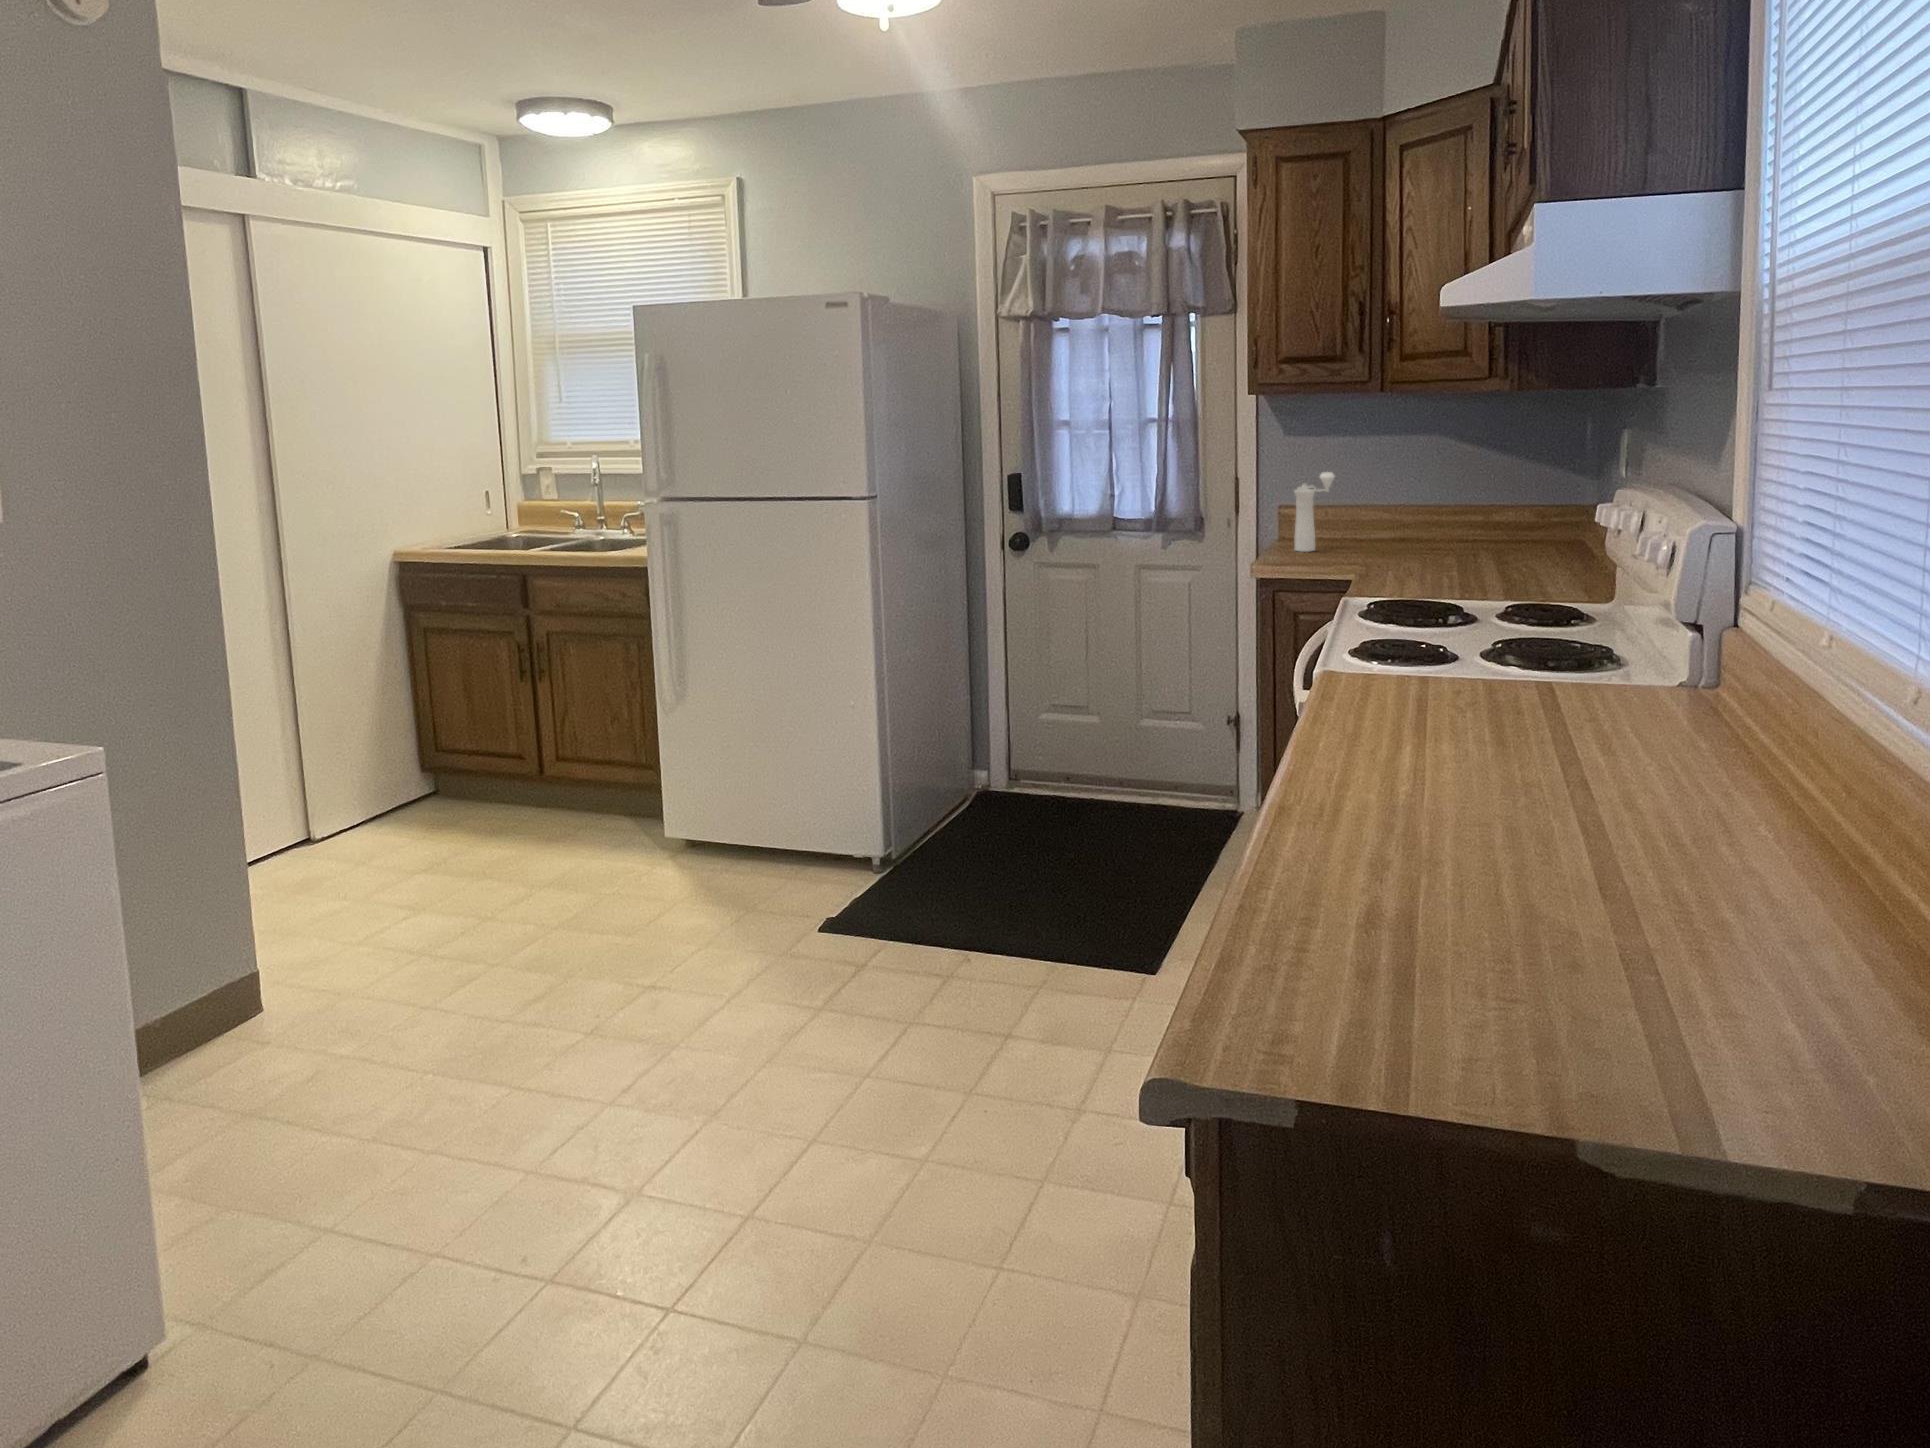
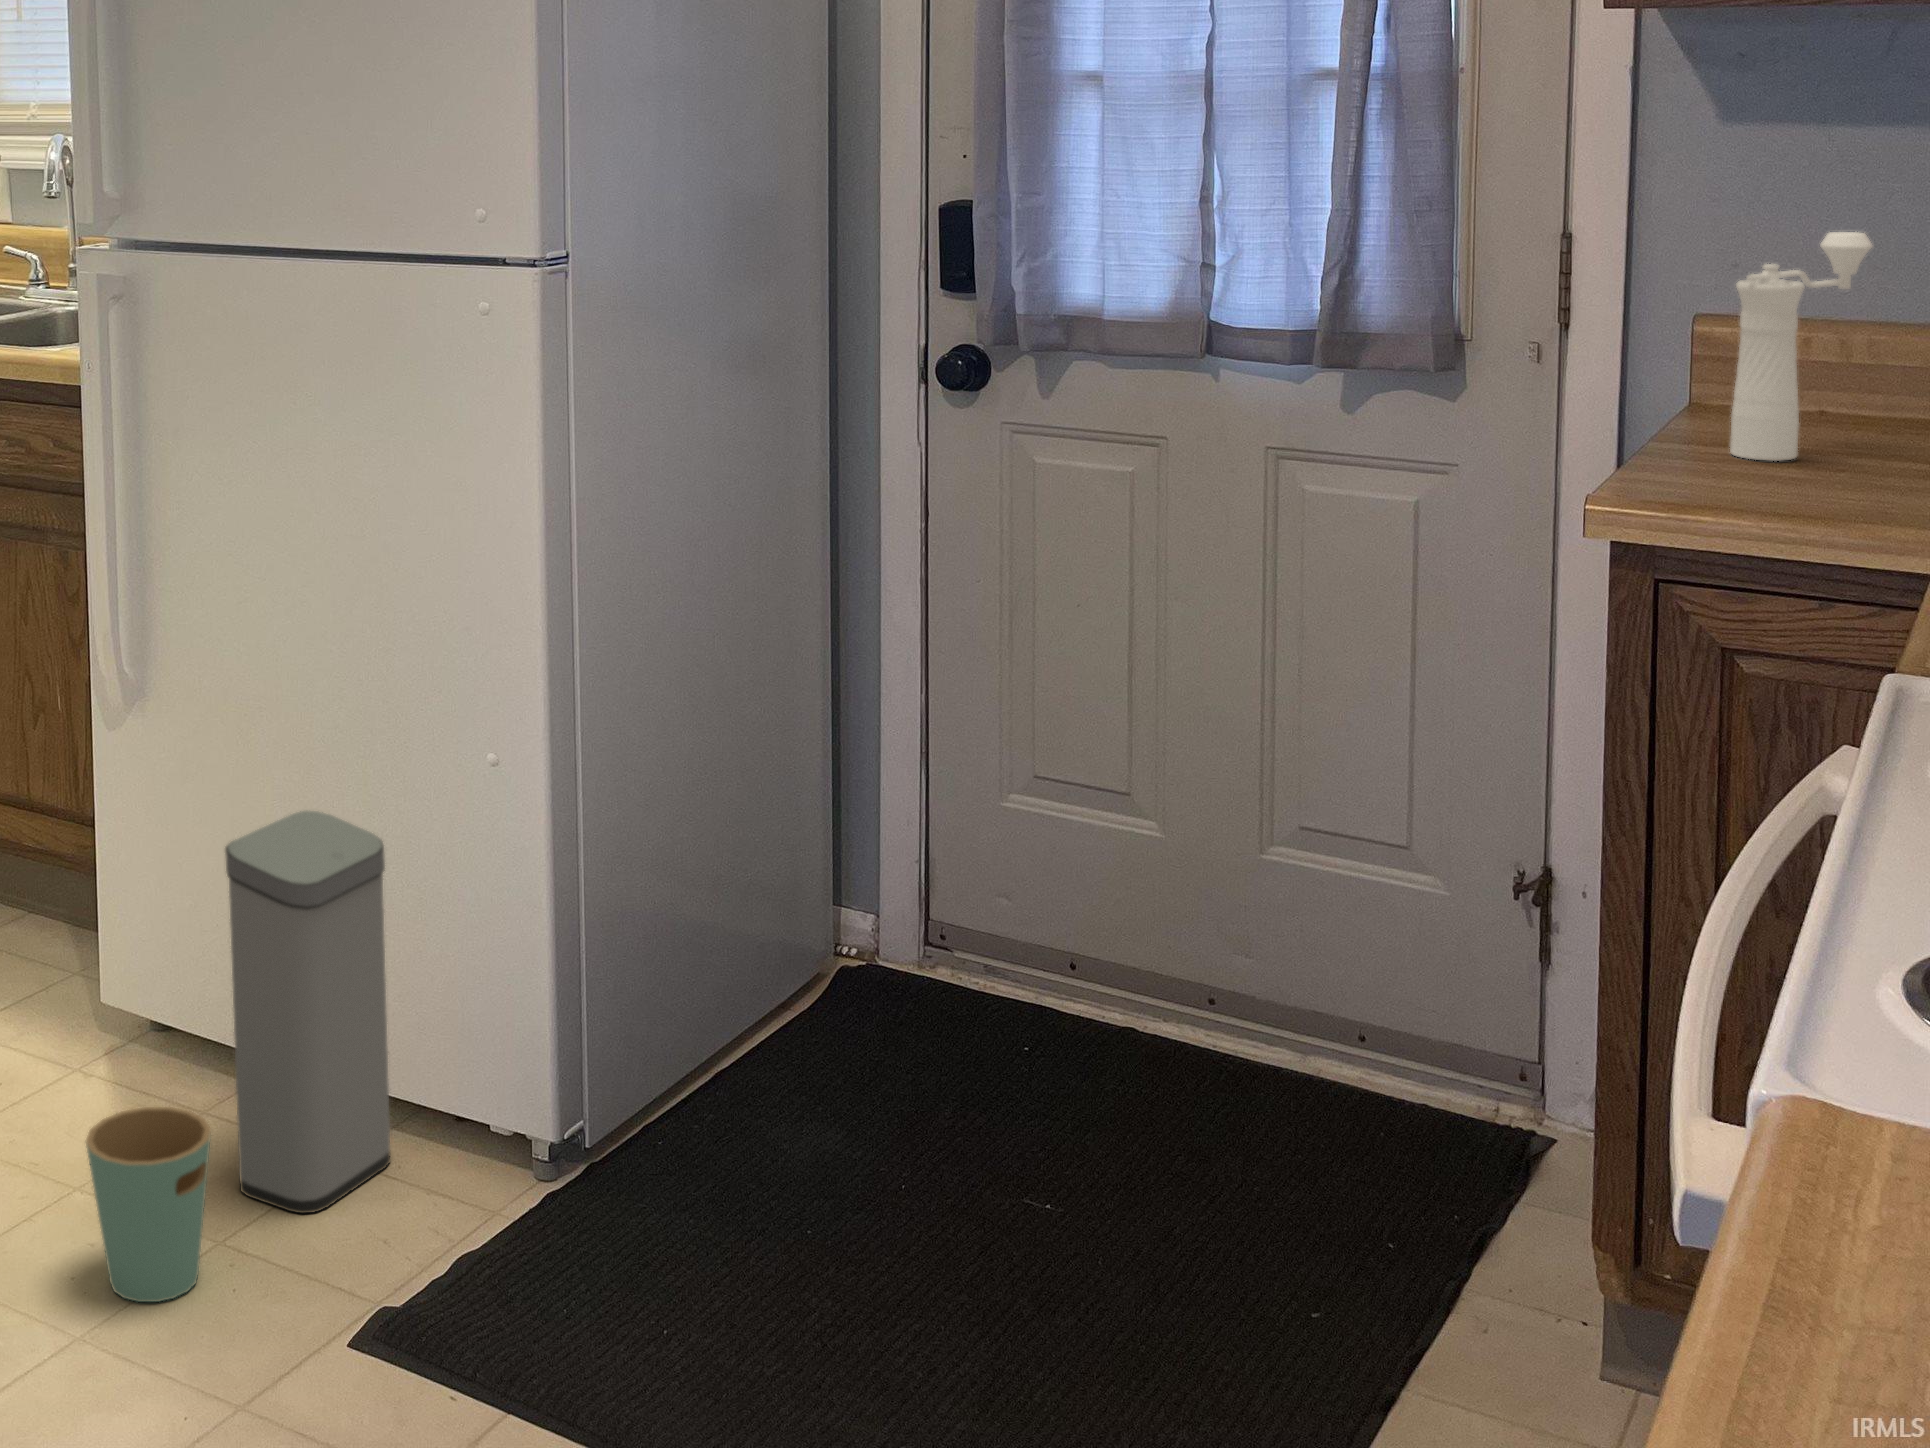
trash can: none [699,733,813,932] -> present [86,811,391,1302]

